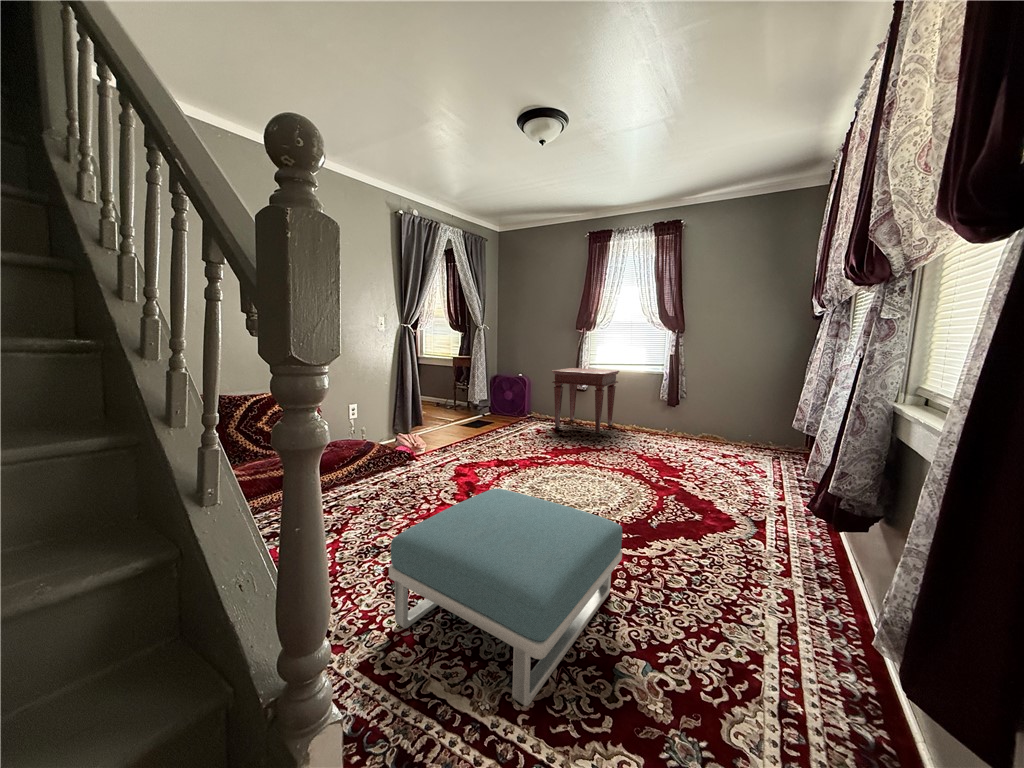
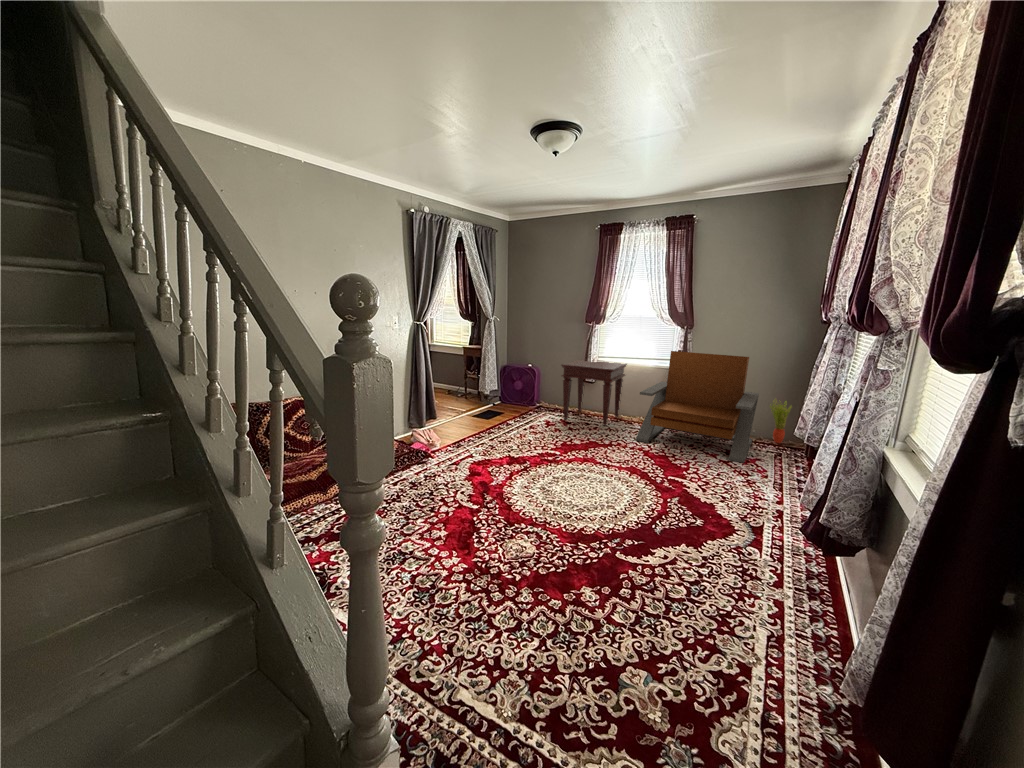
lounge chair: none [629,355,754,464] -> present [636,351,759,463]
potted plant: none [764,400,788,447] -> present [770,401,791,443]
footstool: present [389,489,622,706] -> none [419,503,629,714]

